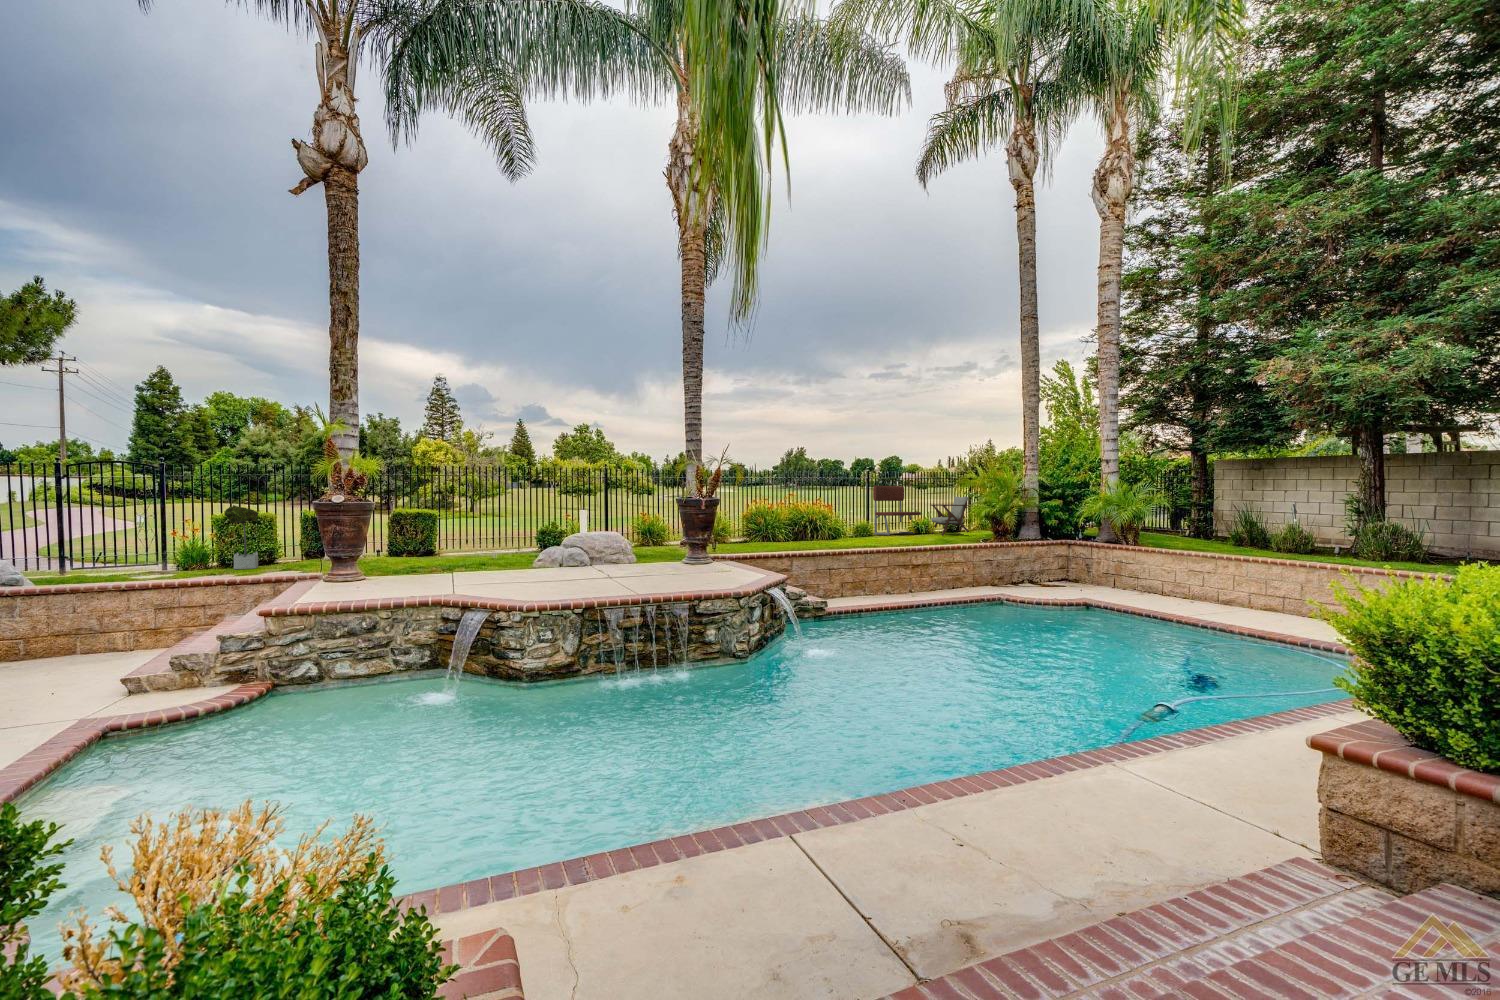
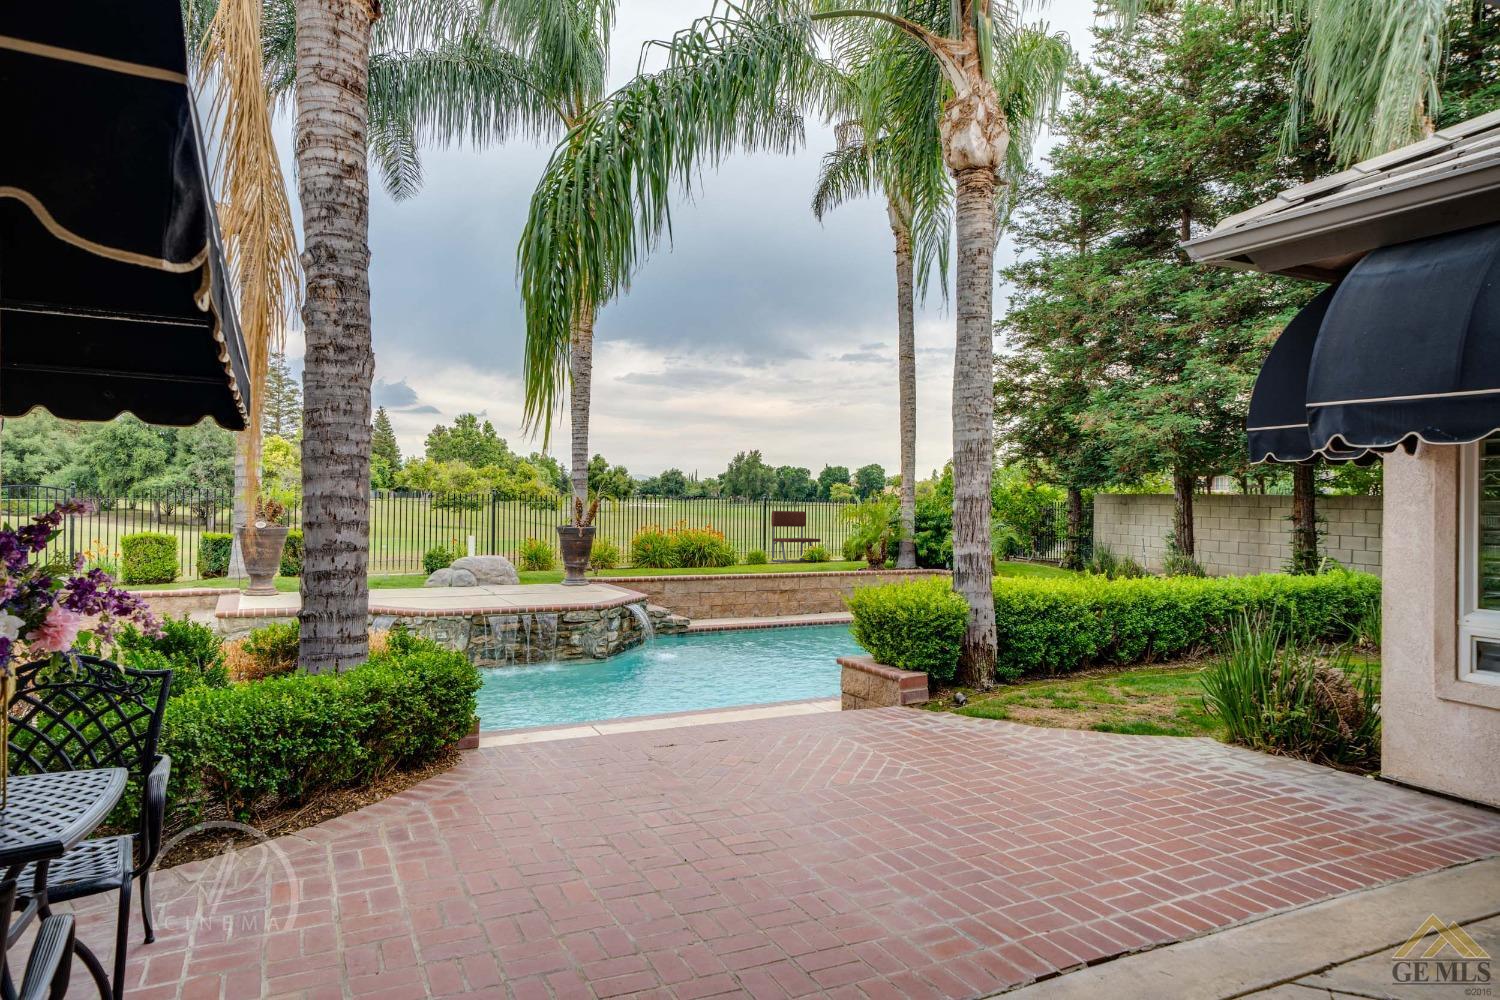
lounge chair: present [931,497,969,536] -> none [831,524,869,564]
potted tree: present [225,505,259,569] -> none [138,524,168,583]

